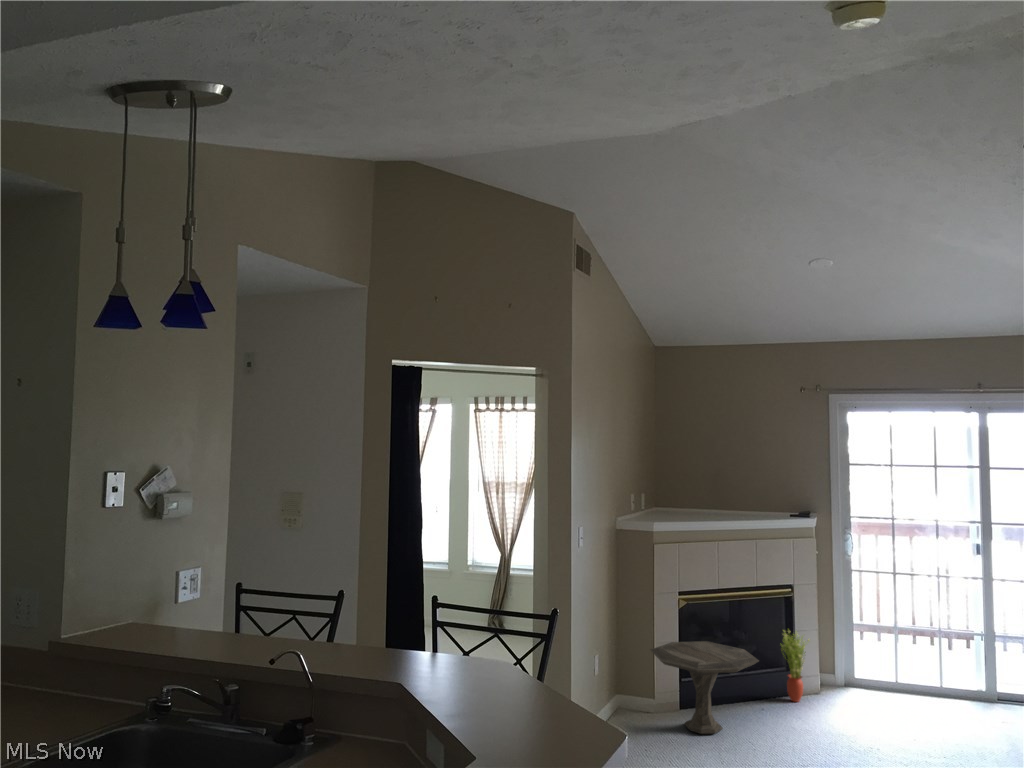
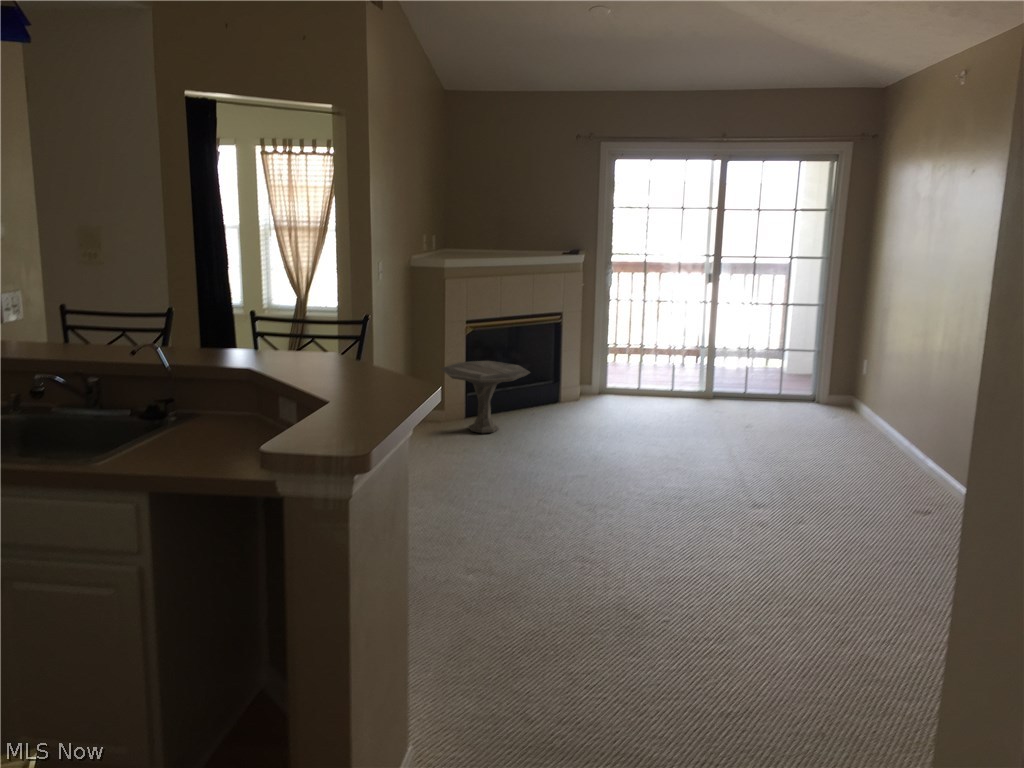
potted plant: present [781,631,809,702] -> none [549,349,573,408]

